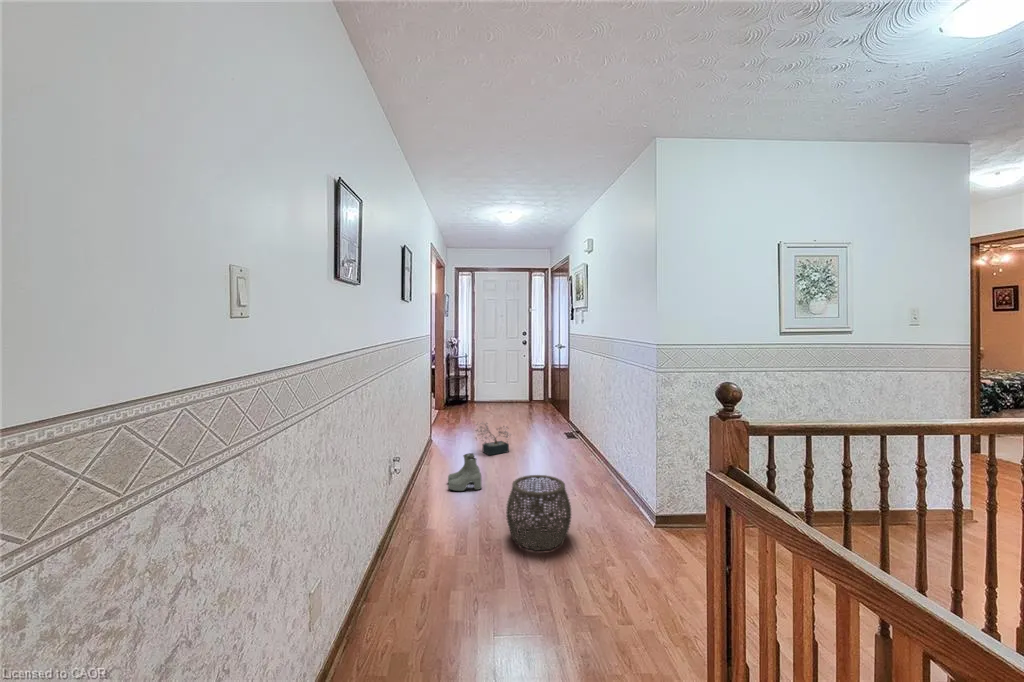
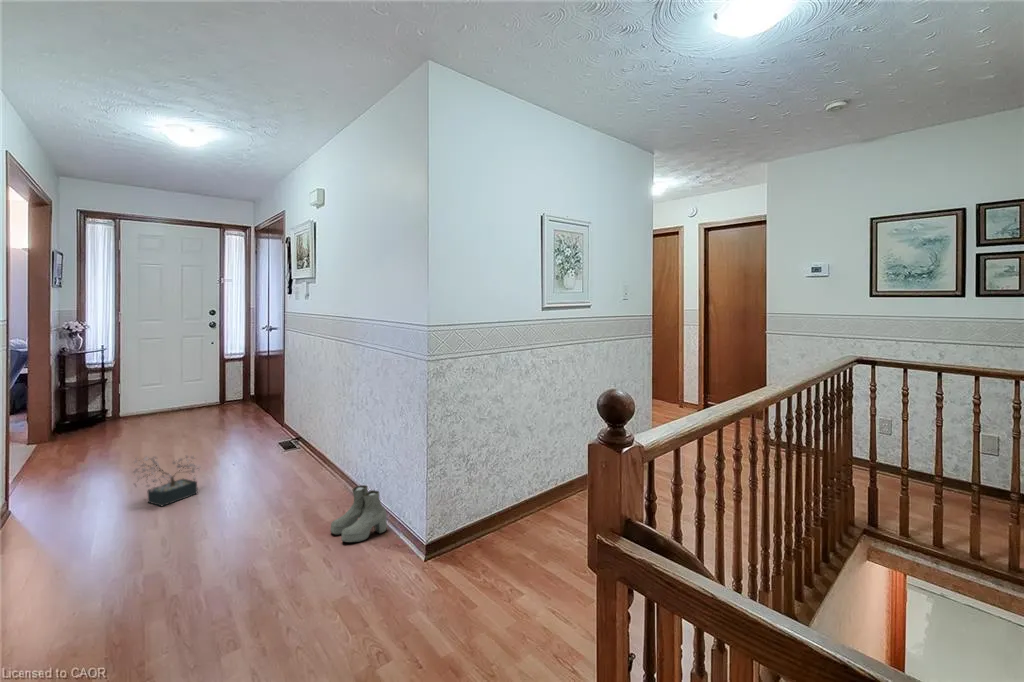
boots: present [448,453,482,491] -> present [331,485,387,543]
woven basket: present [506,475,571,550] -> none [212,532,321,653]

